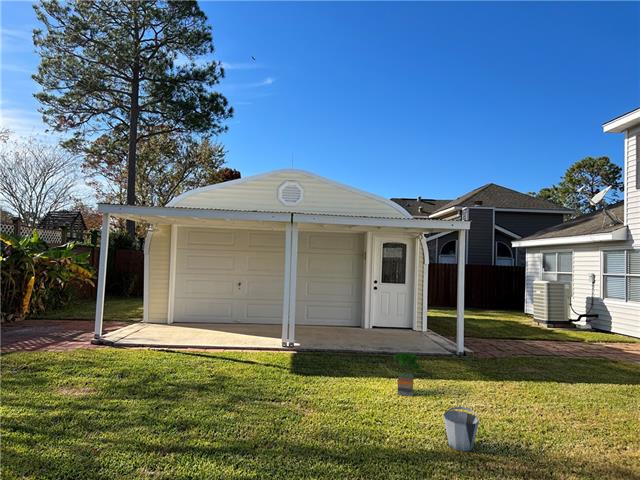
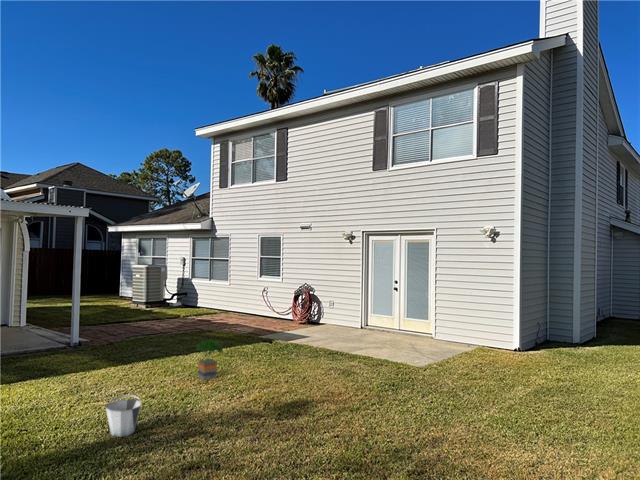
potted tree: present [394,353,421,396] -> present [197,340,223,380]

